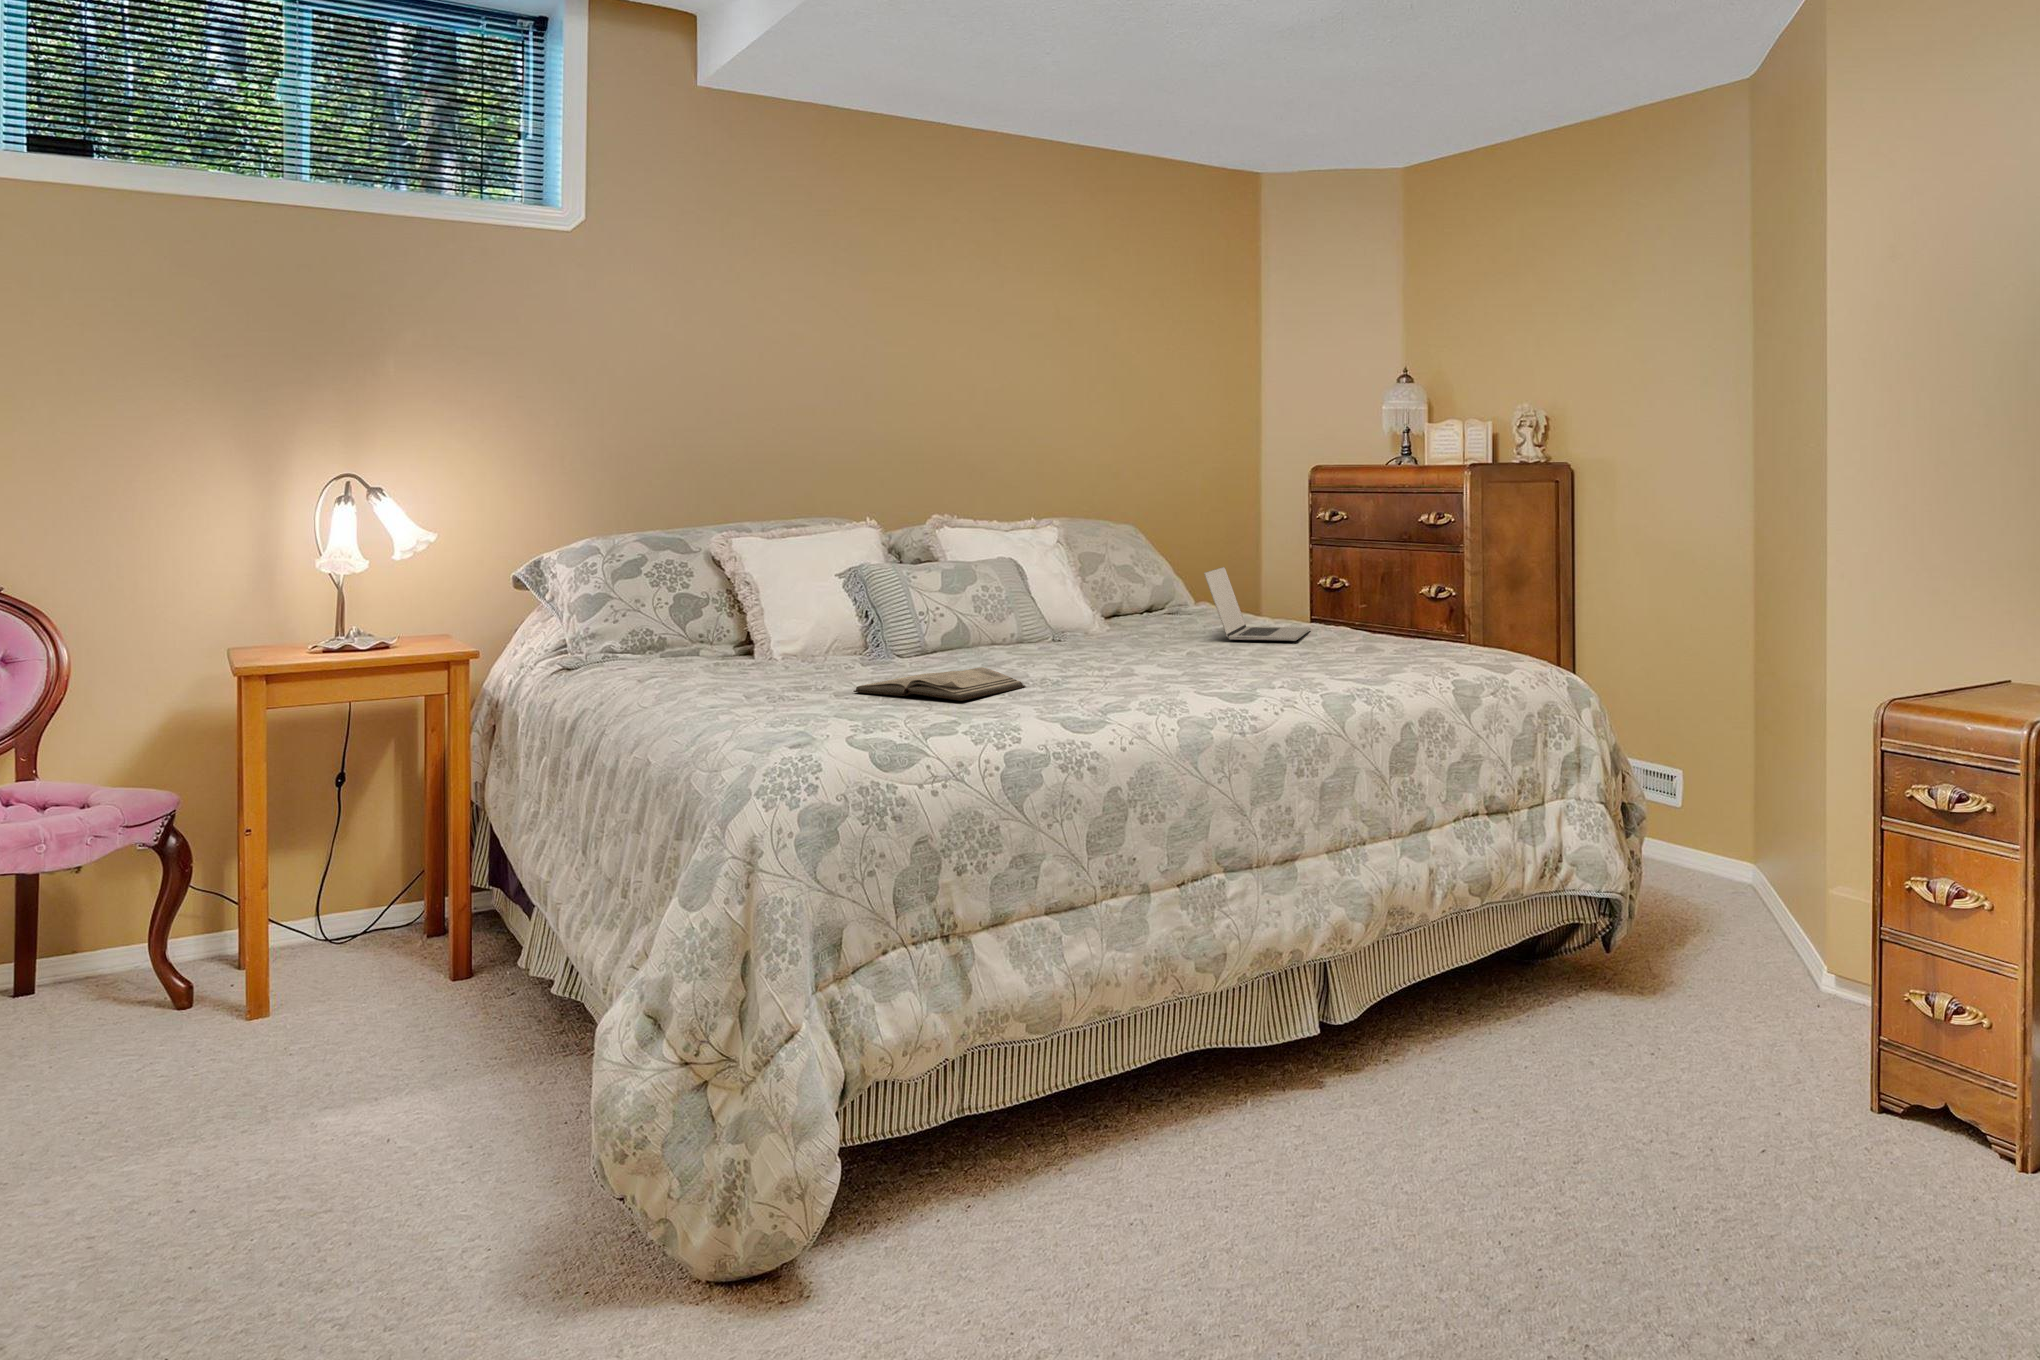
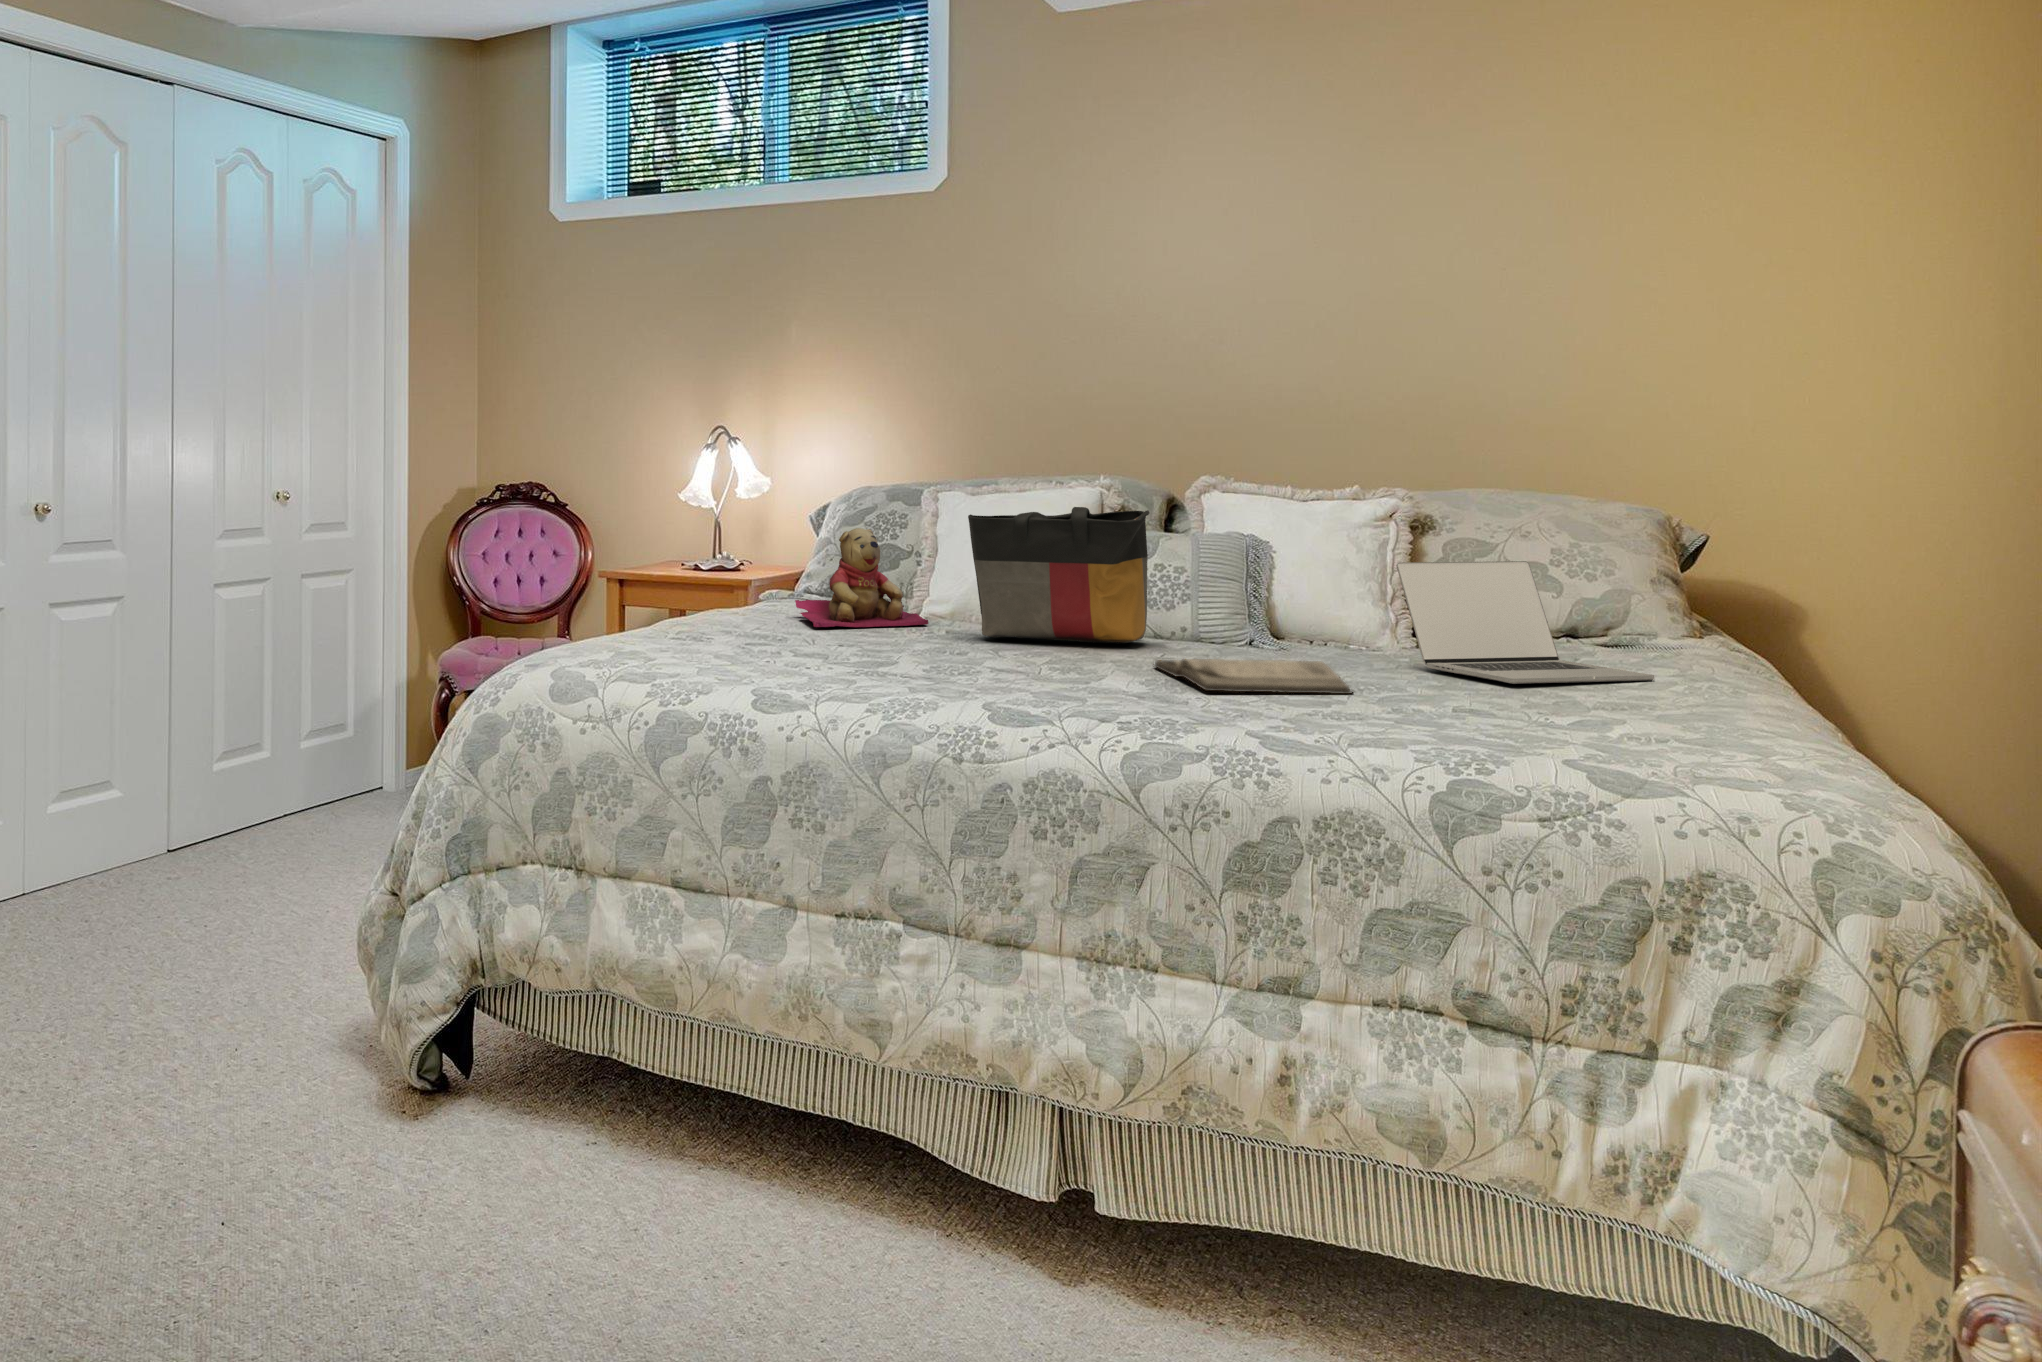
tote bag: none [914,545,1051,662] -> present [968,507,1150,643]
teddy bear: none [678,576,833,678] -> present [795,528,928,627]
diary: present [853,667,1025,701] -> present [1154,659,1352,694]

